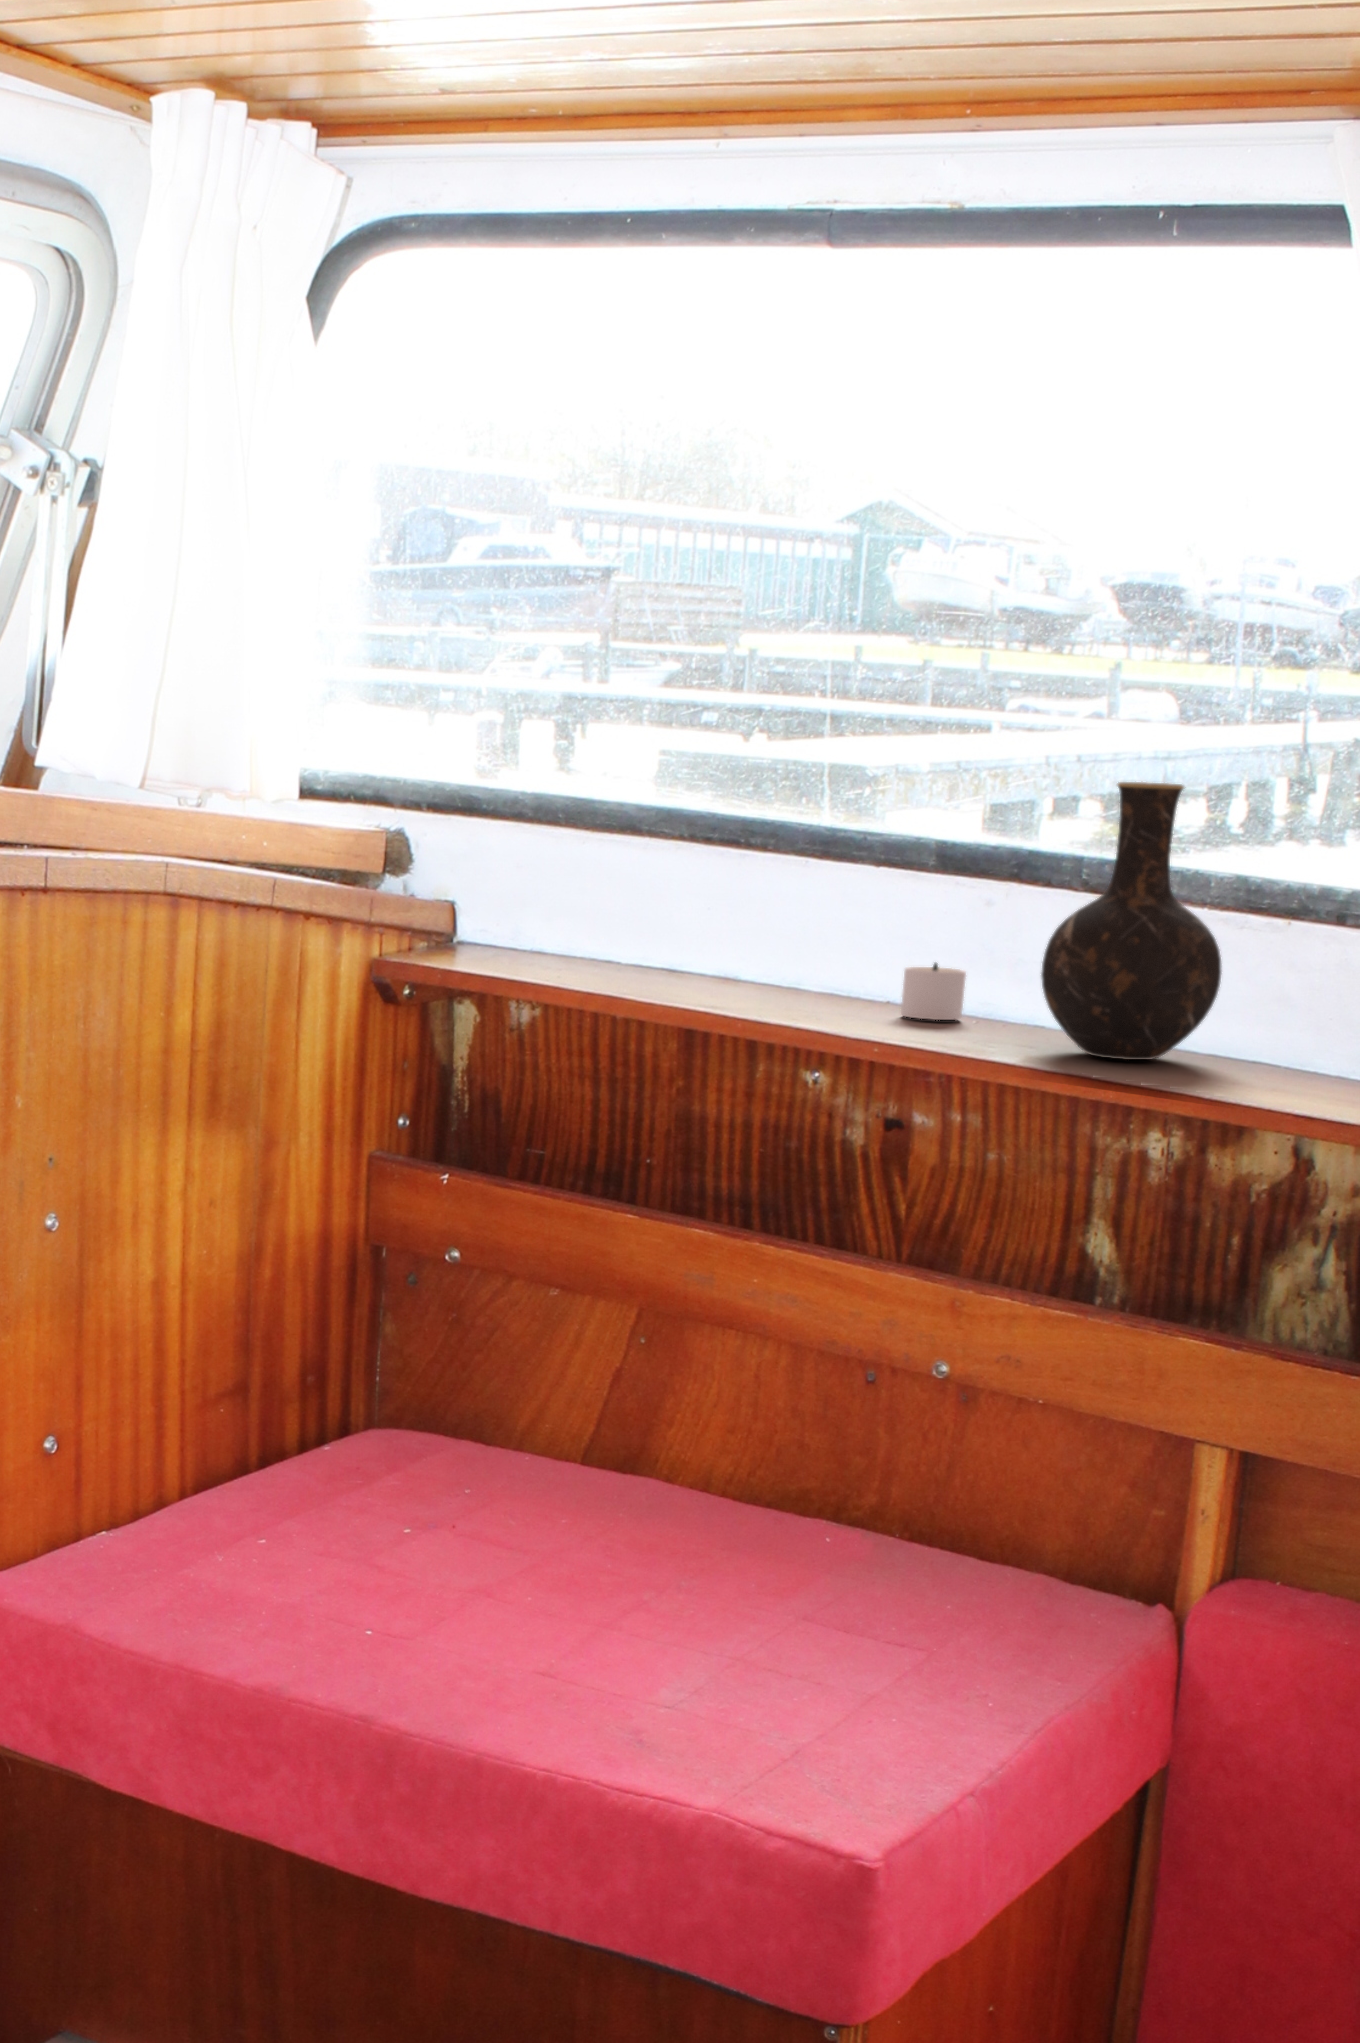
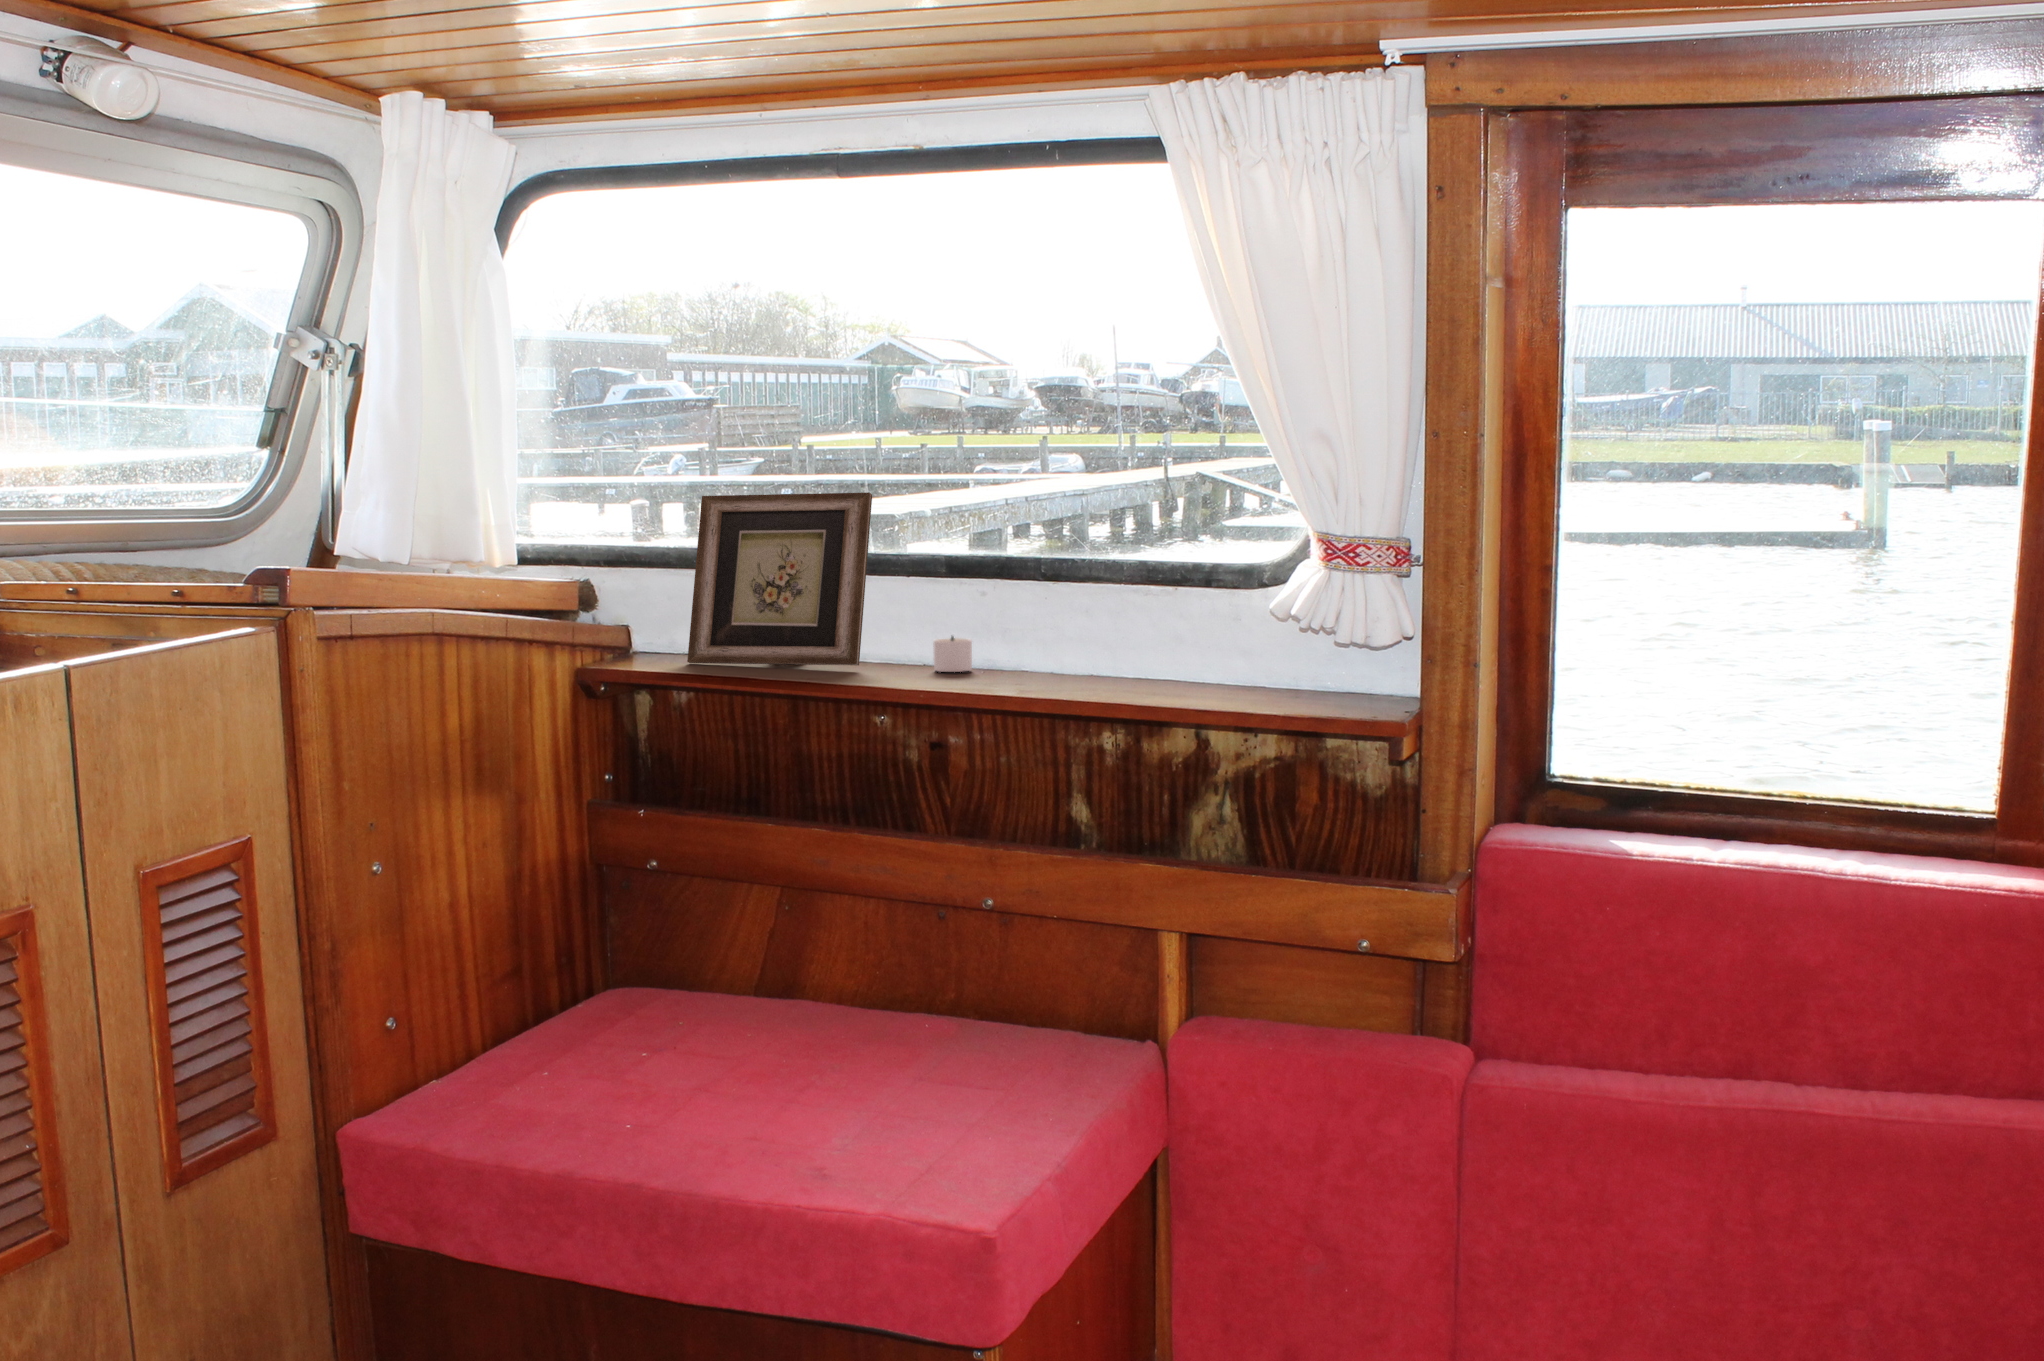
picture frame: none [524,719,836,997] -> present [687,492,872,665]
vase: present [1041,782,1221,1060] -> none [1025,513,1135,688]

